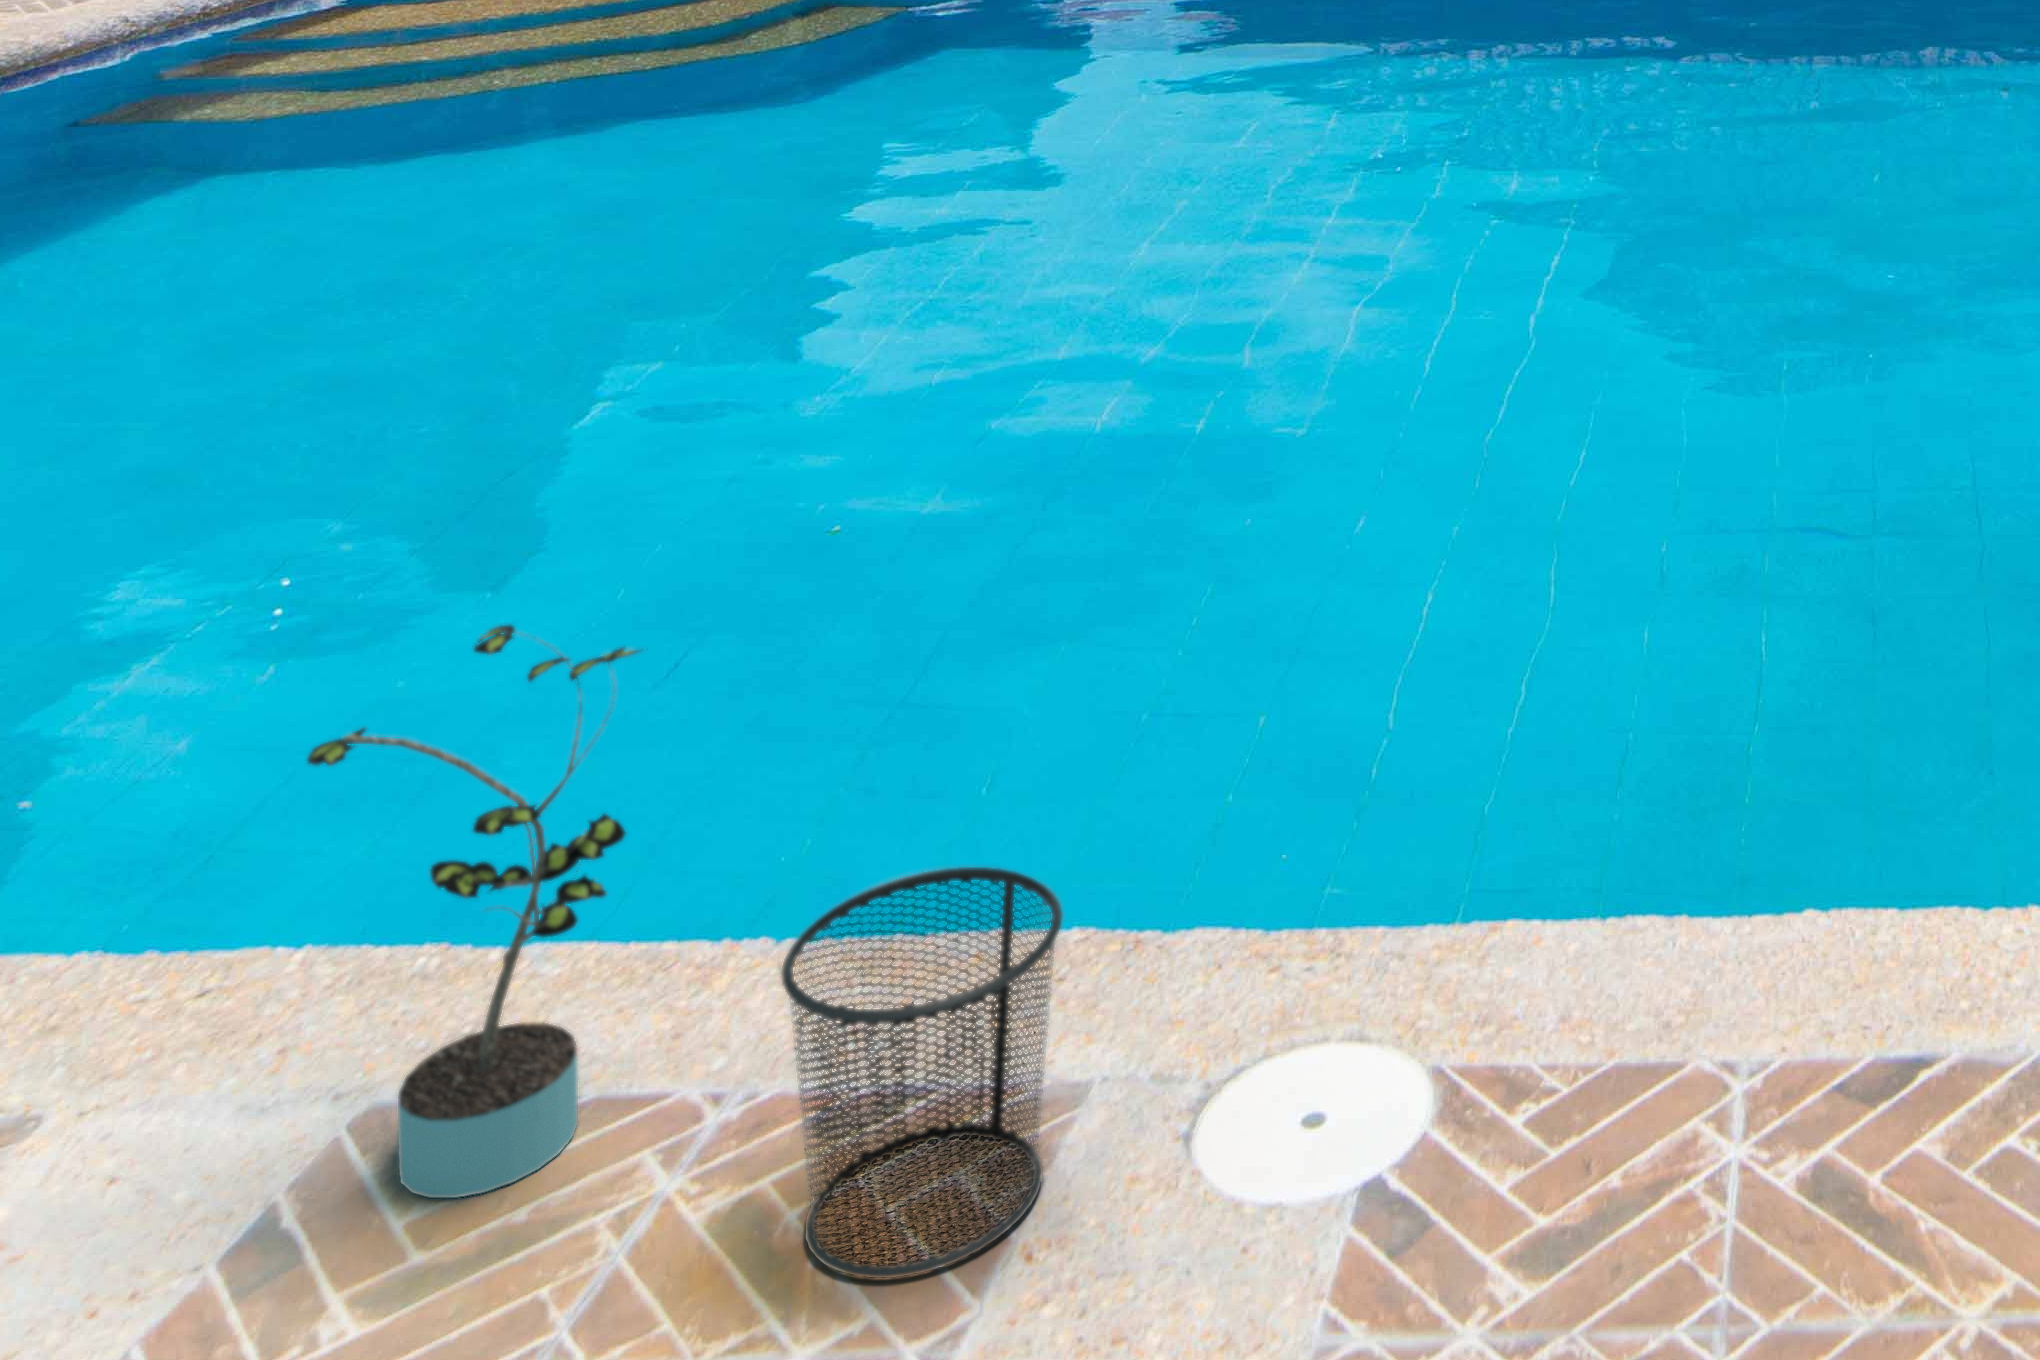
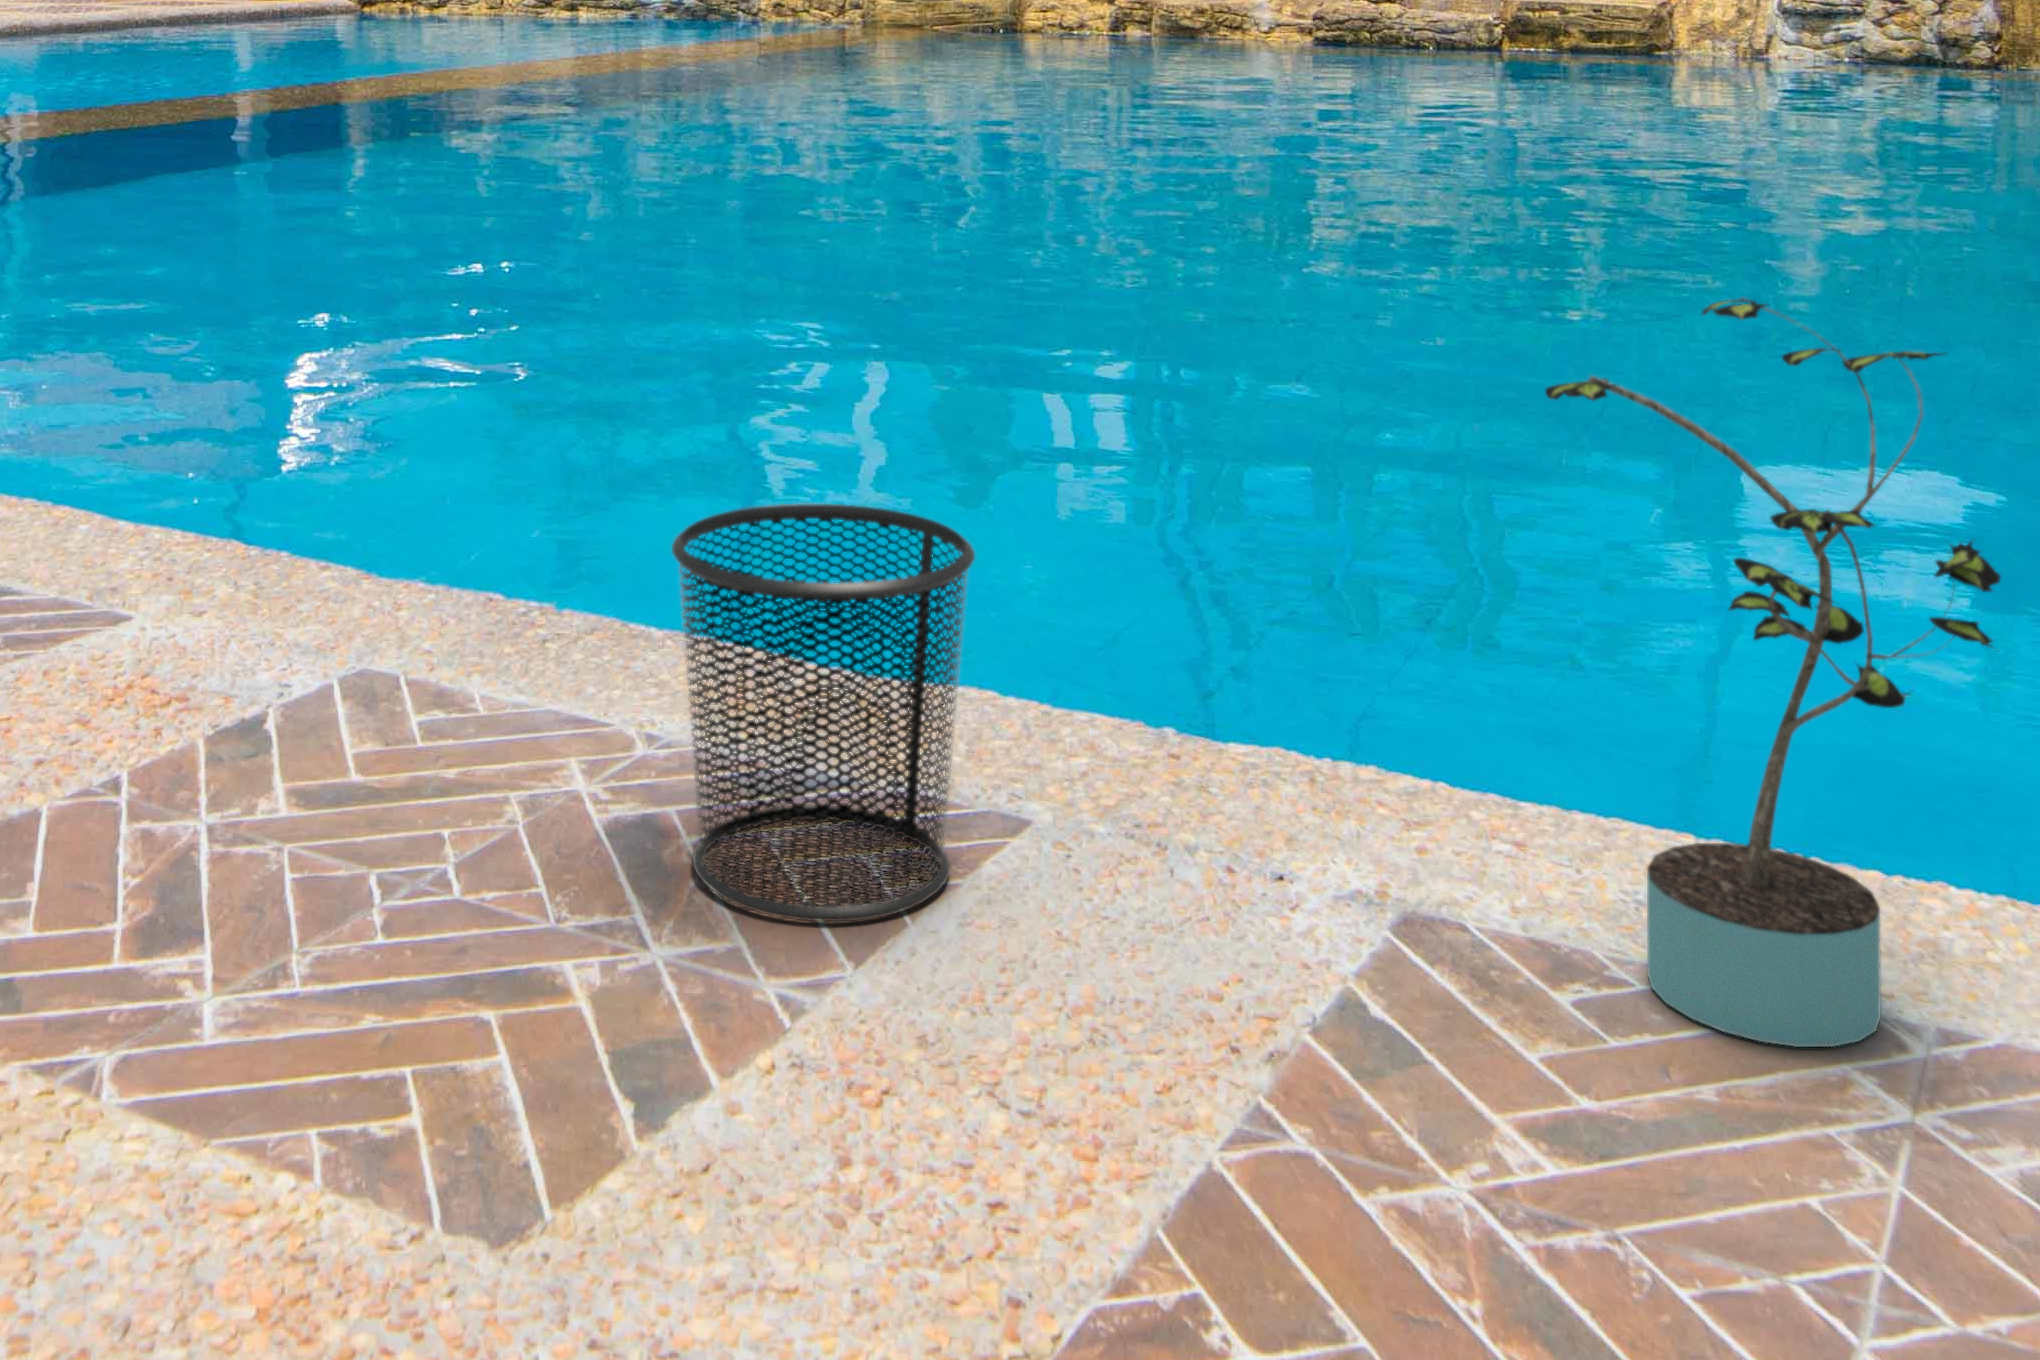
potted plant: present [307,625,637,1198] -> present [1545,298,2001,1047]

